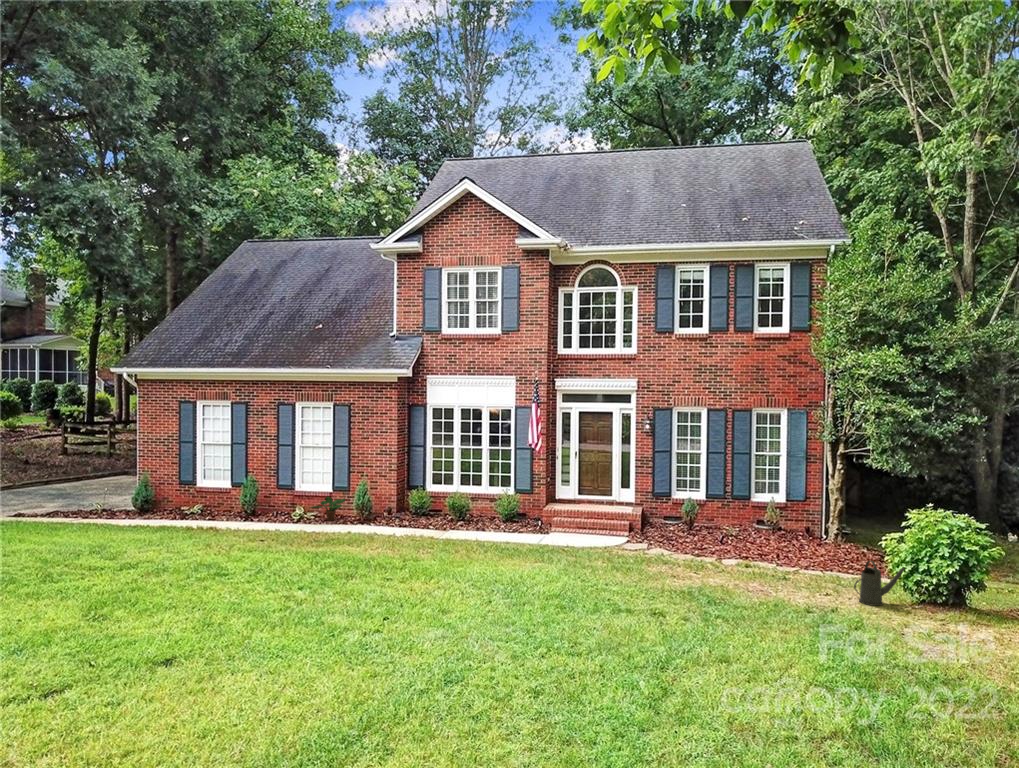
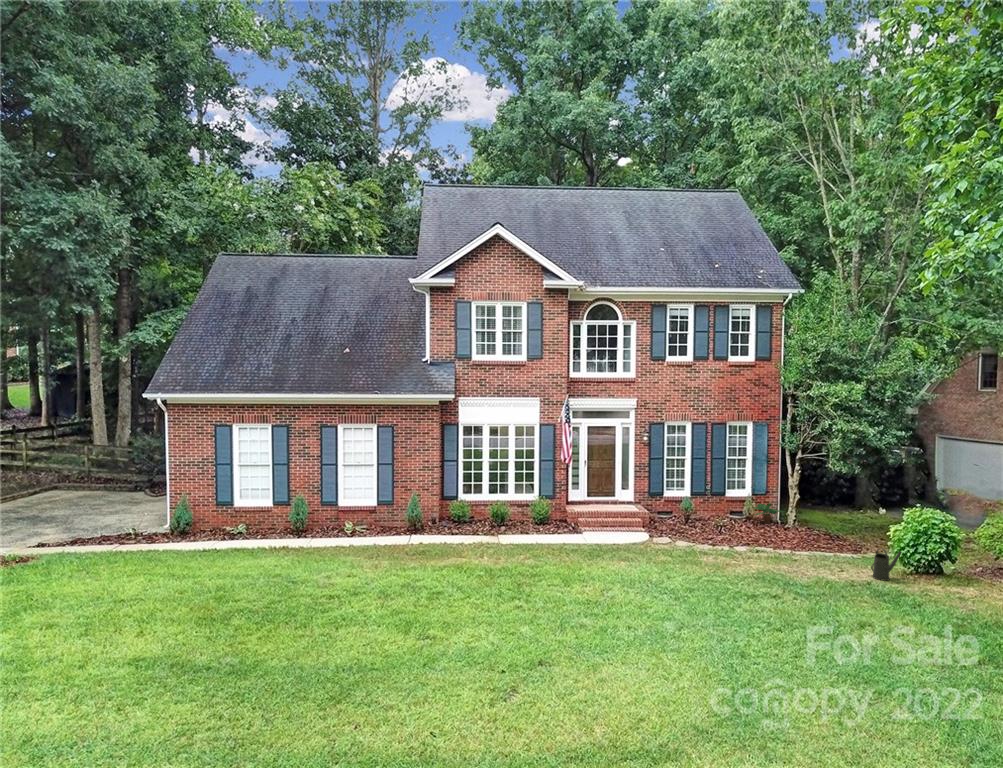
potted plant: present [311,497,345,521] -> present [755,503,782,524]

